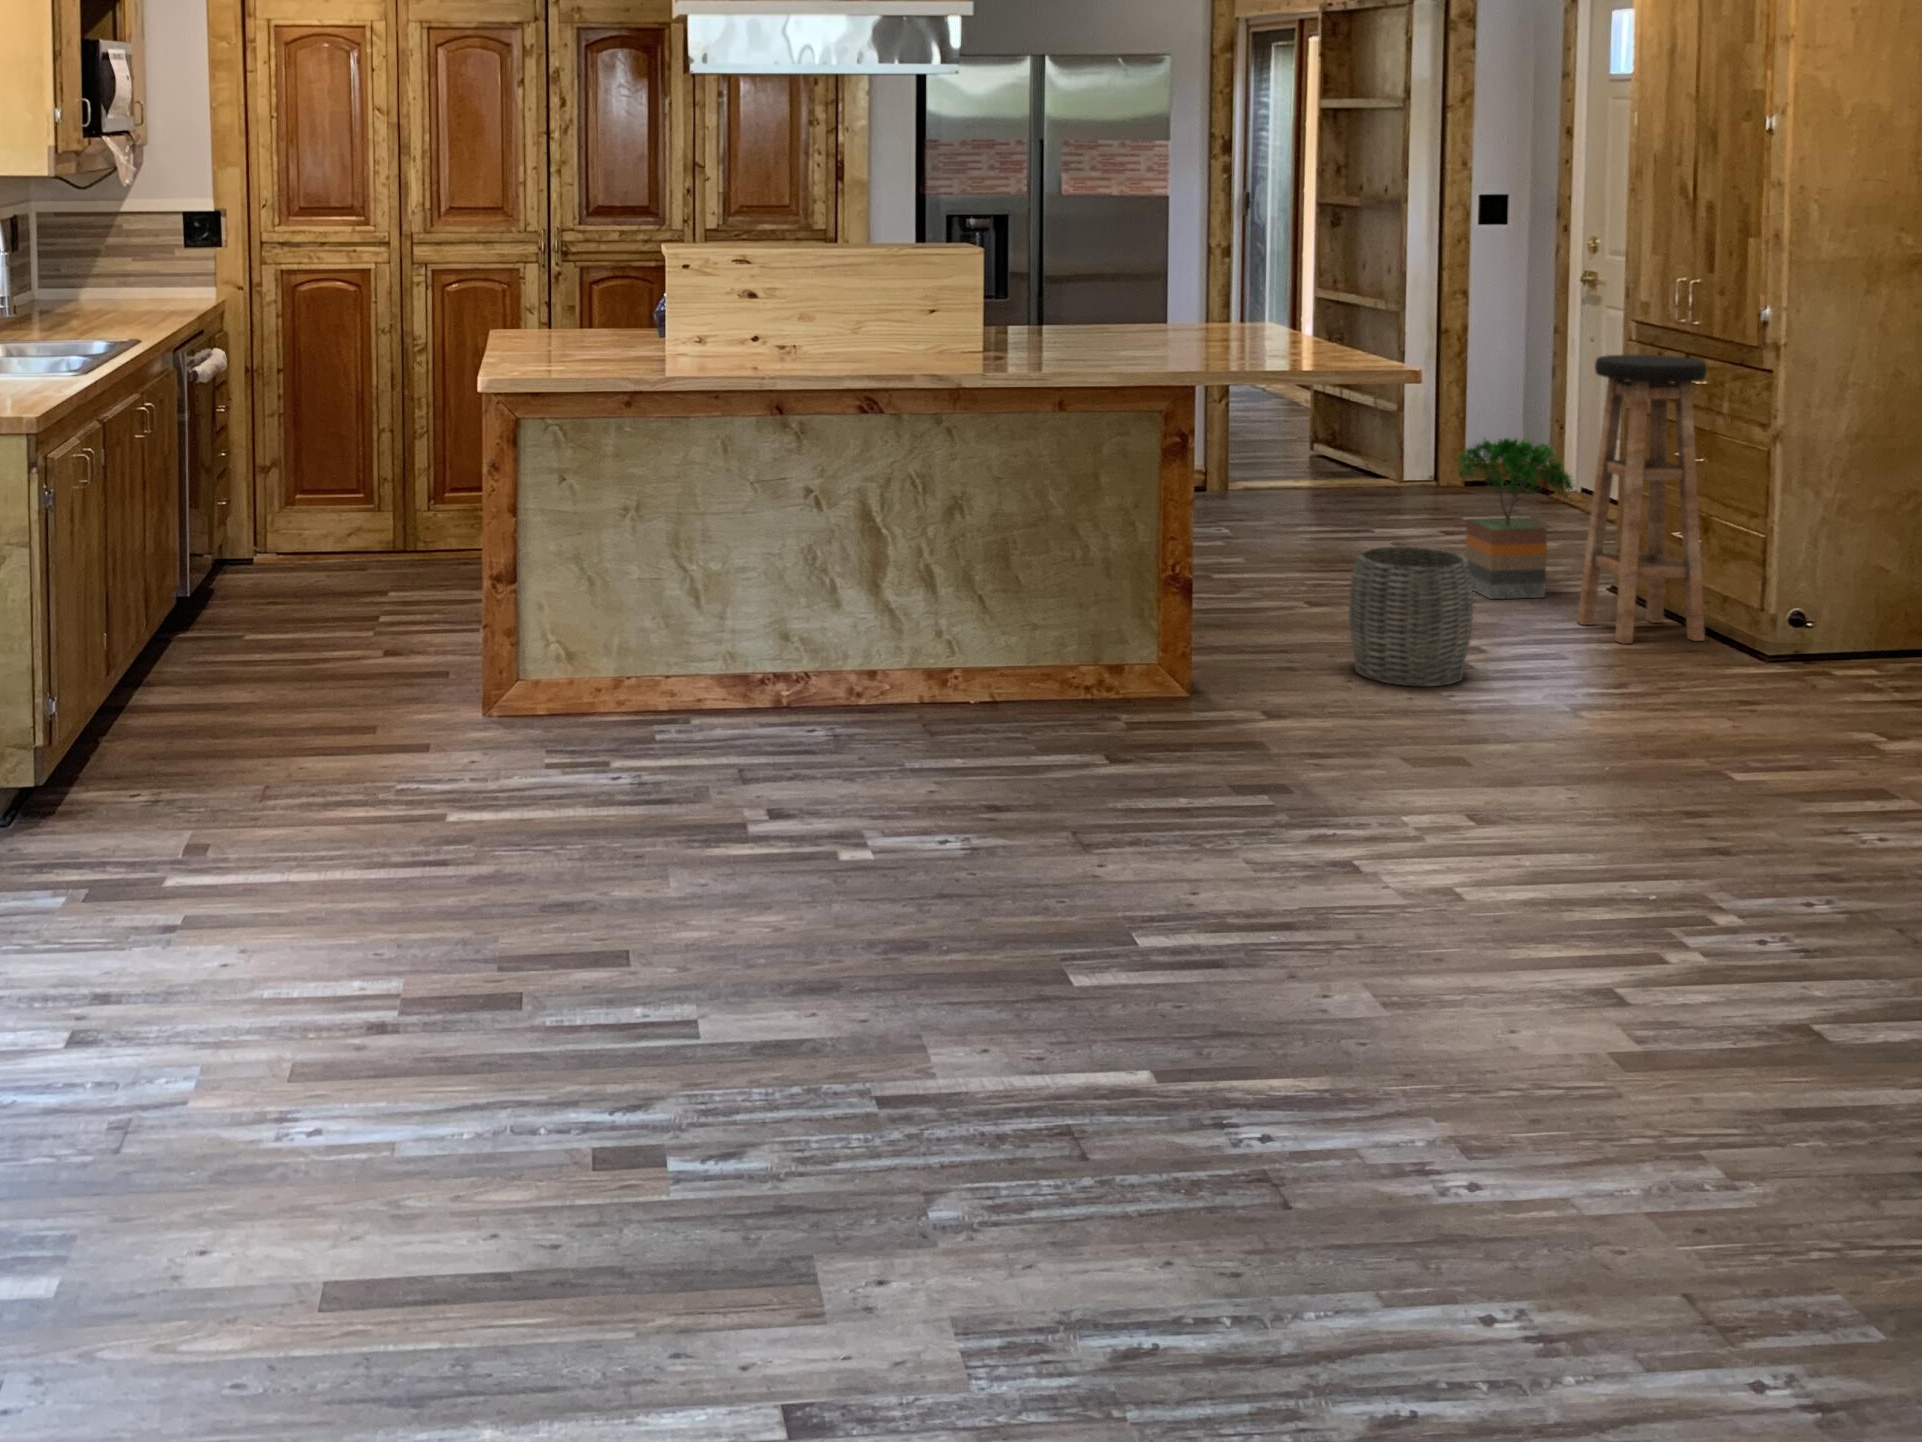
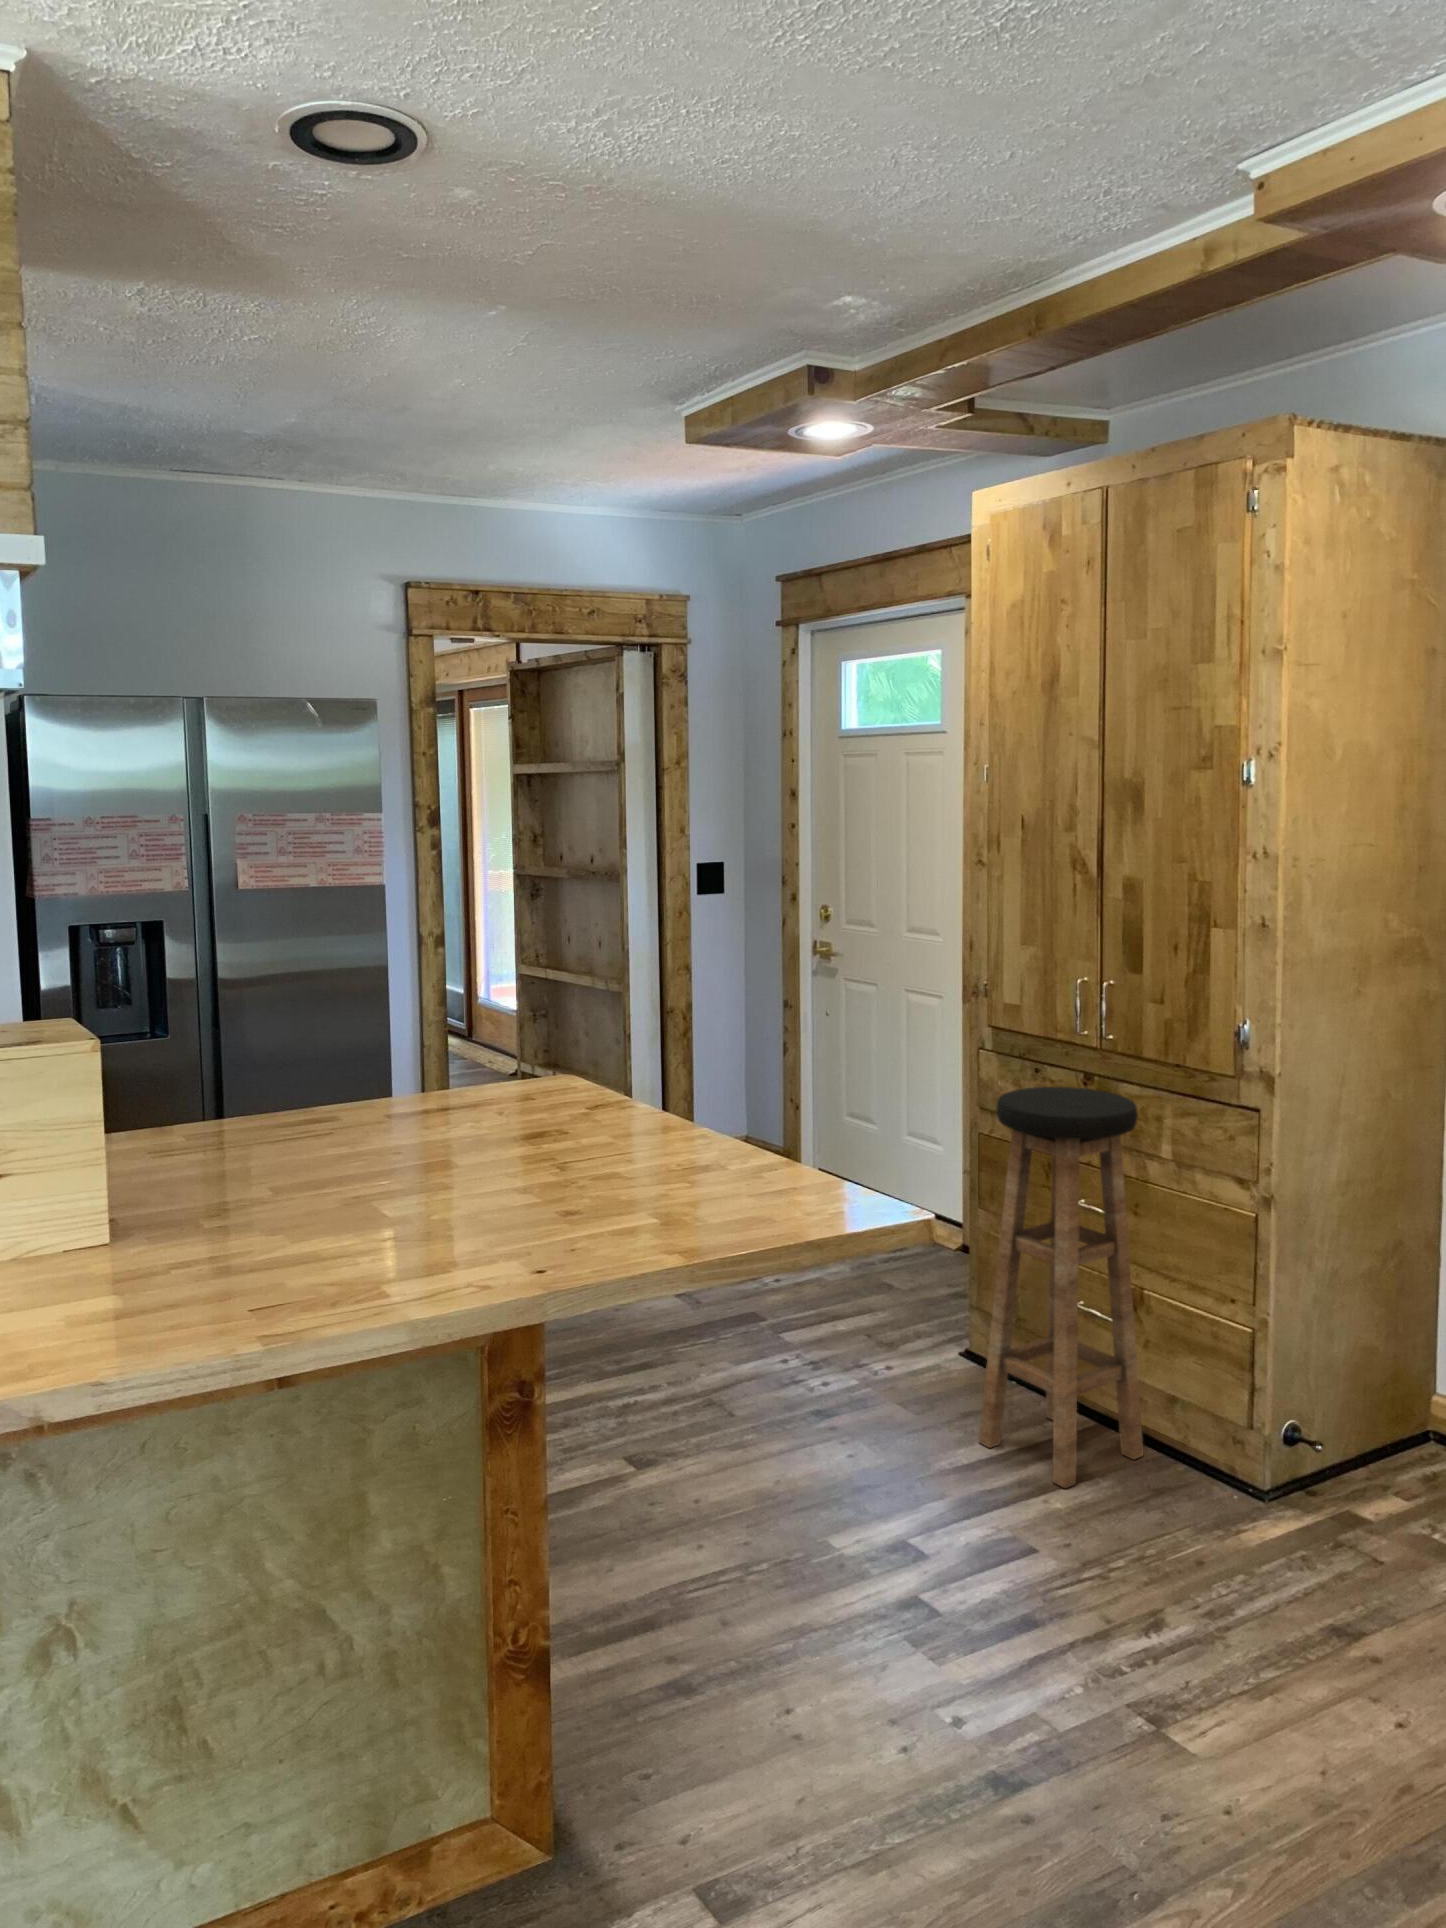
potted tree: present [1456,438,1576,599] -> none [784,1181,941,1405]
woven basket: present [1349,547,1473,687] -> none [775,1449,964,1720]

